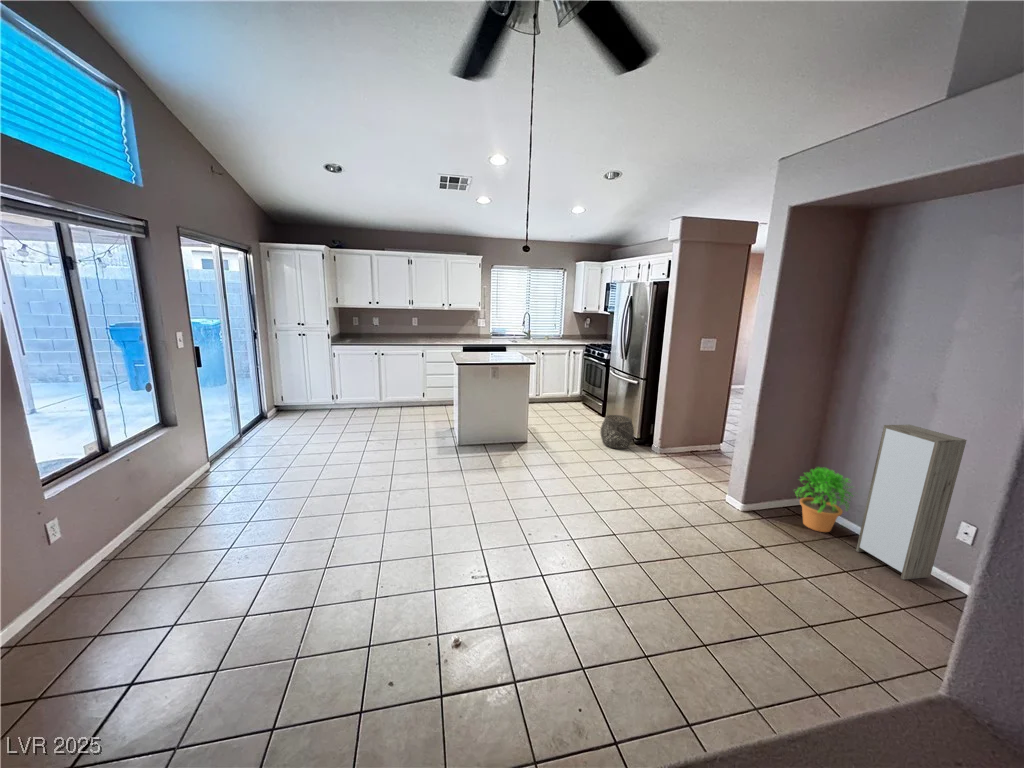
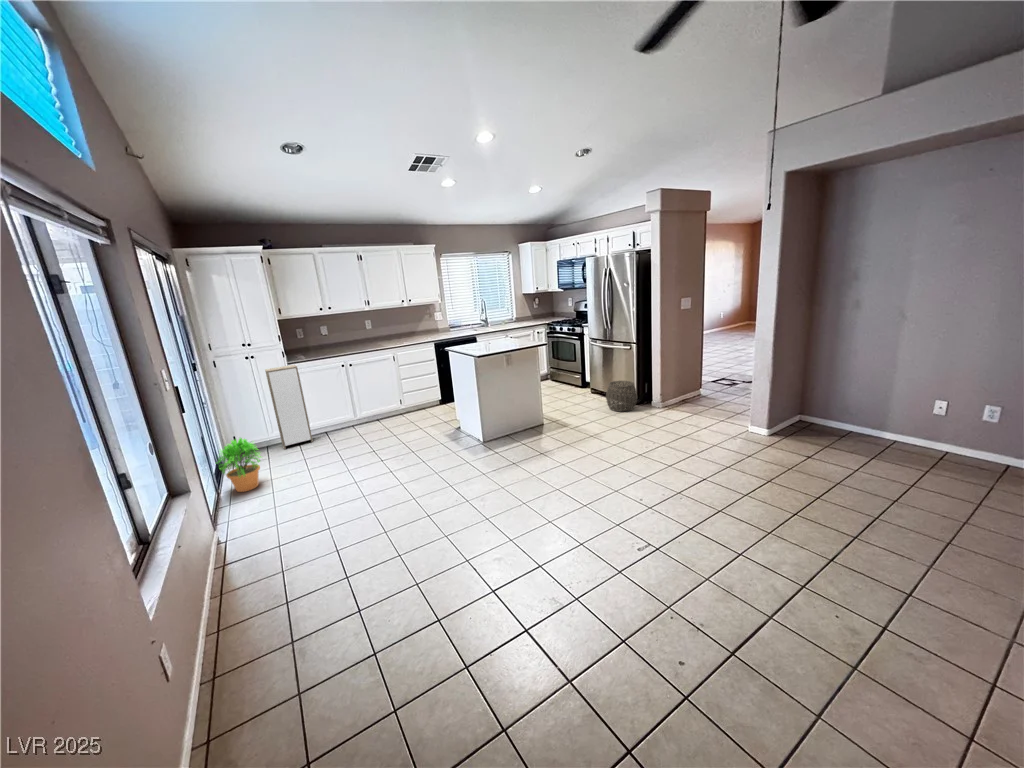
storage cabinet: present [856,425,967,580] -> present [265,365,313,449]
potted plant: present [795,467,851,532] -> present [218,438,261,492]

